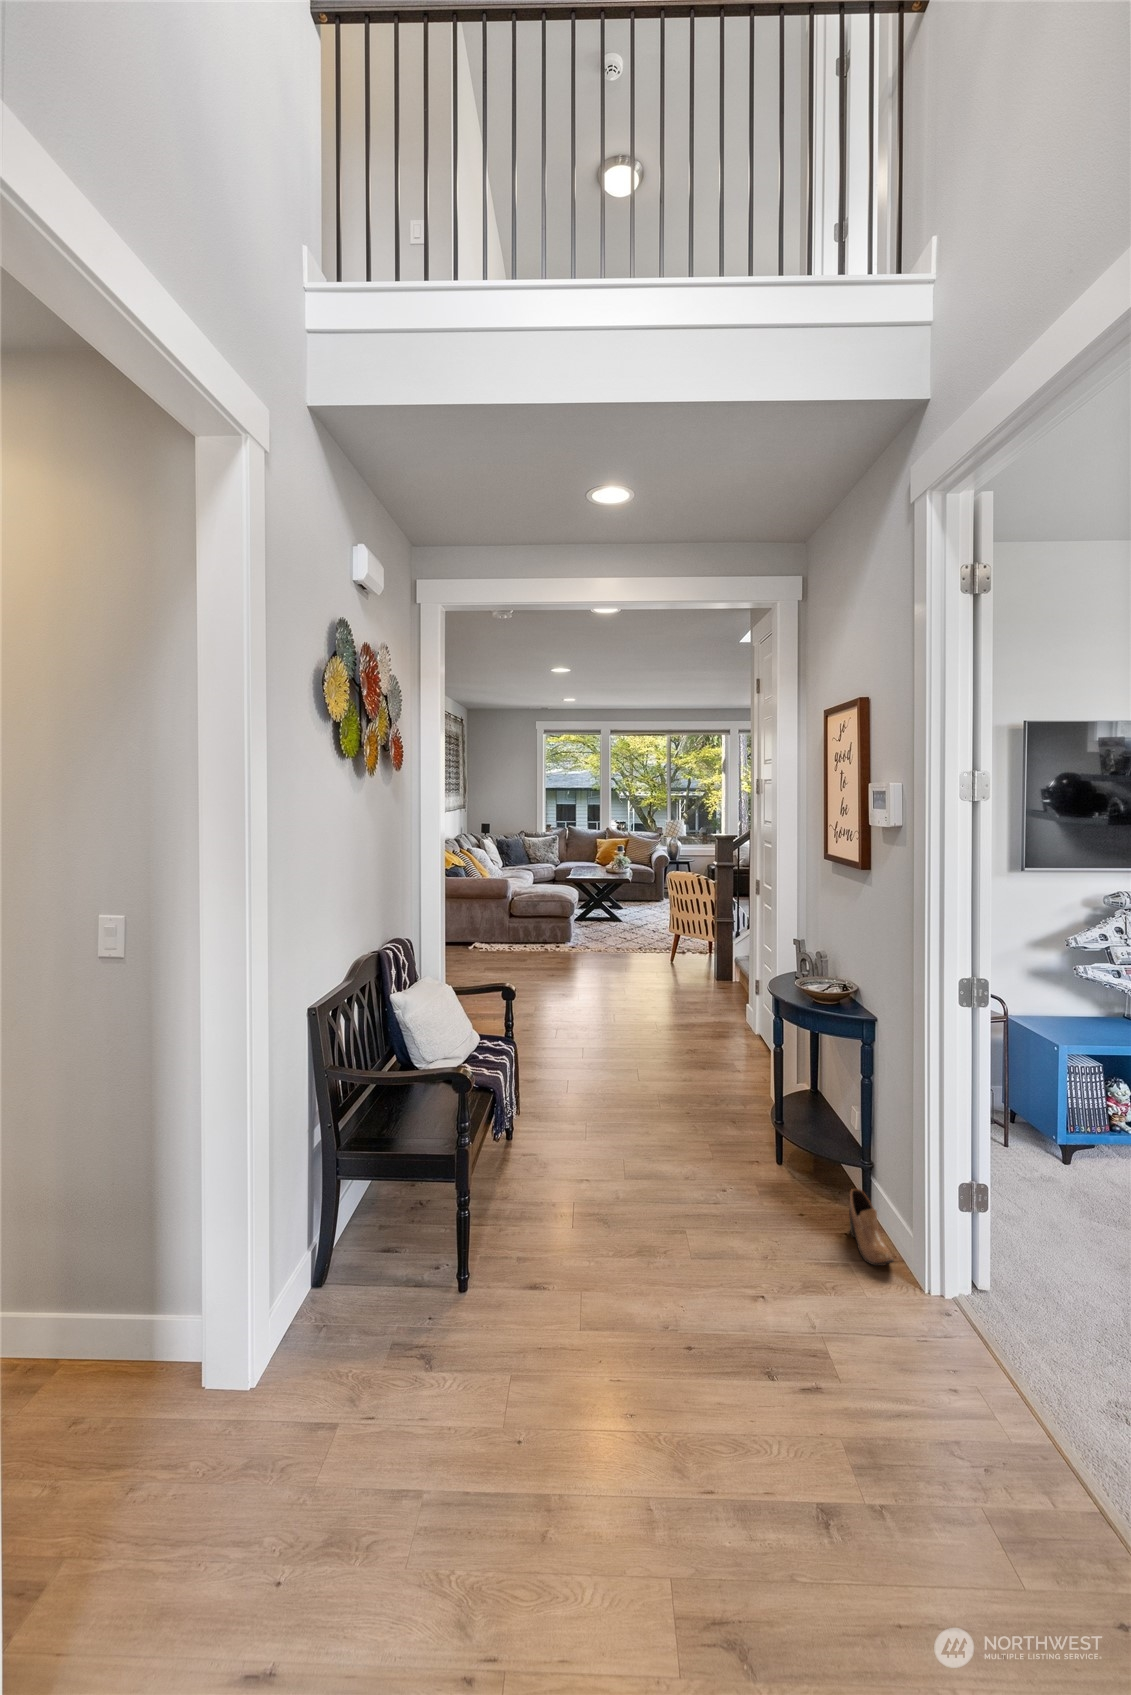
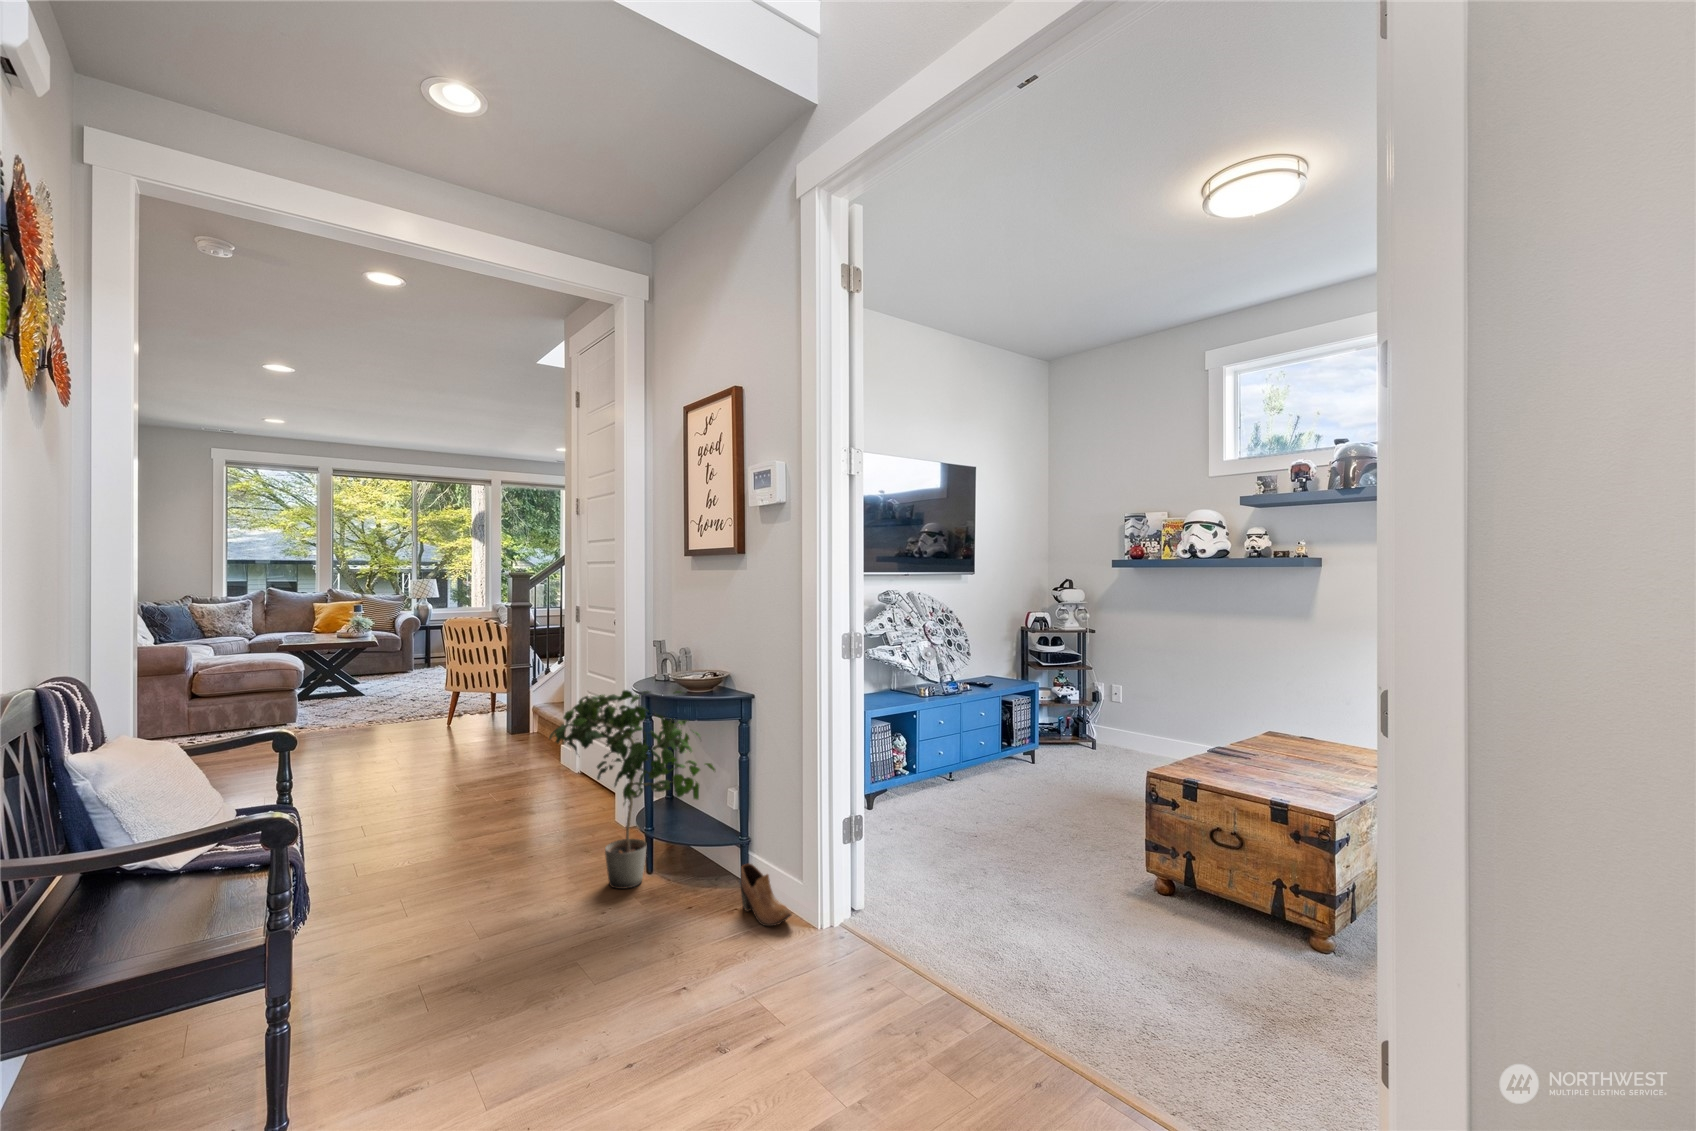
potted plant: none [687,985,840,1169] -> present [549,690,715,889]

